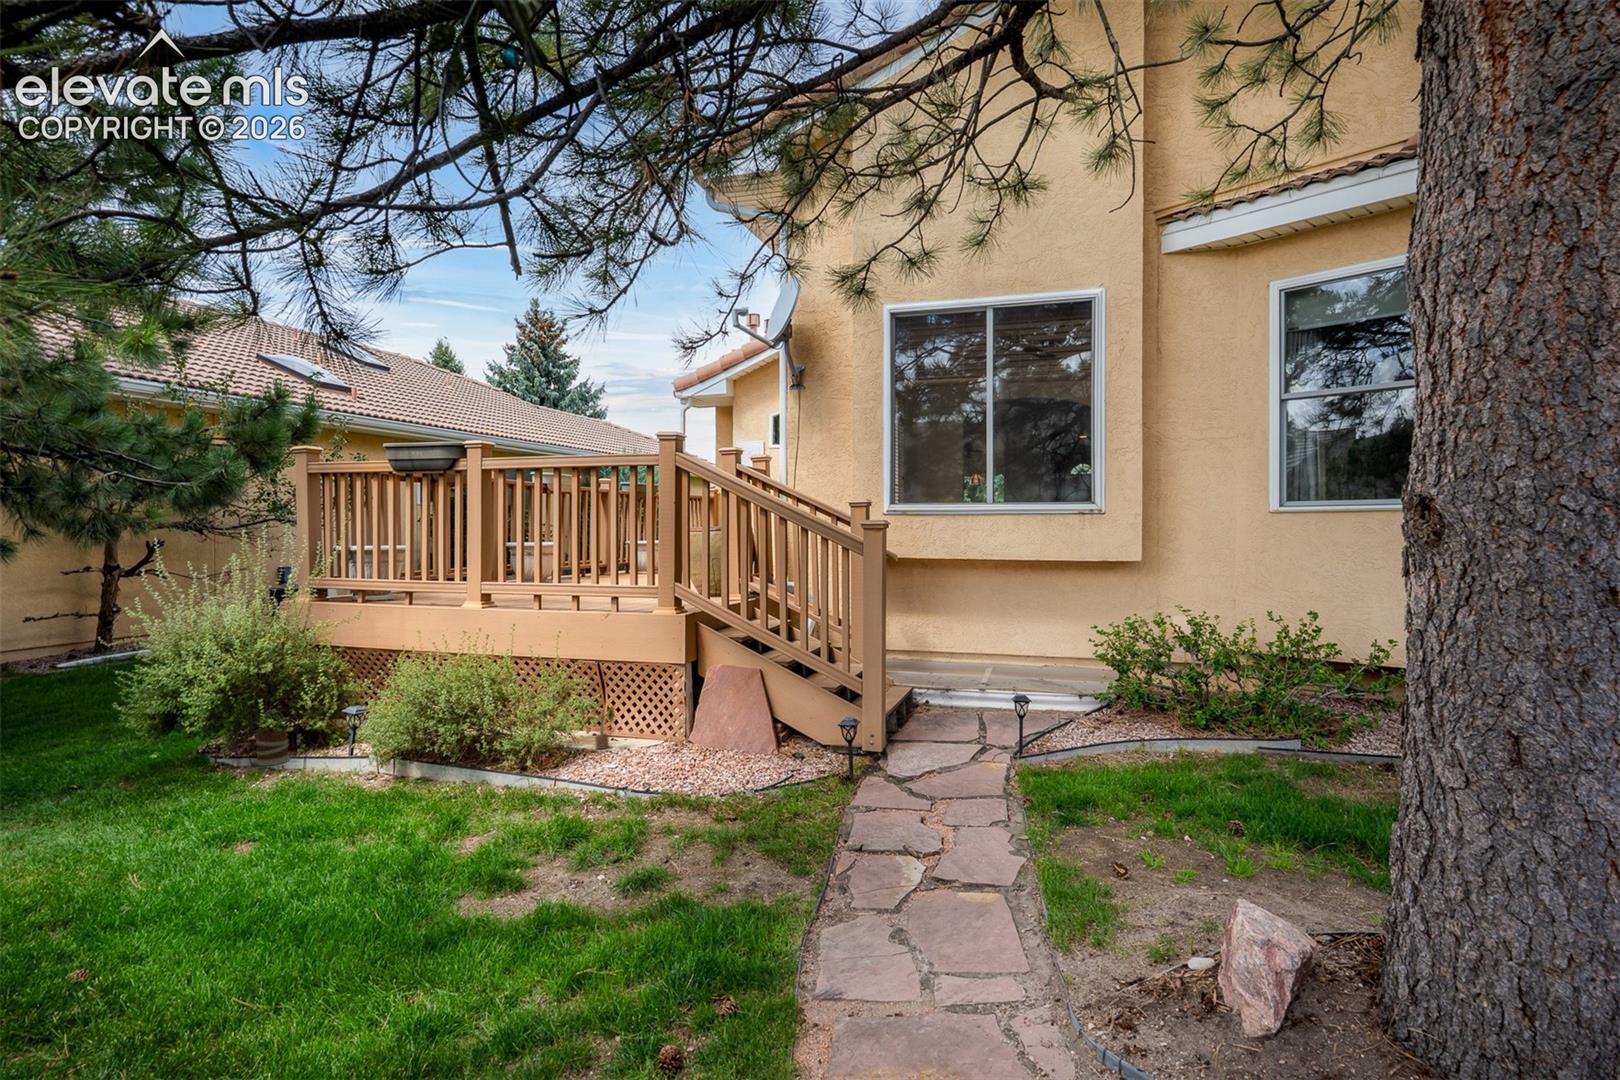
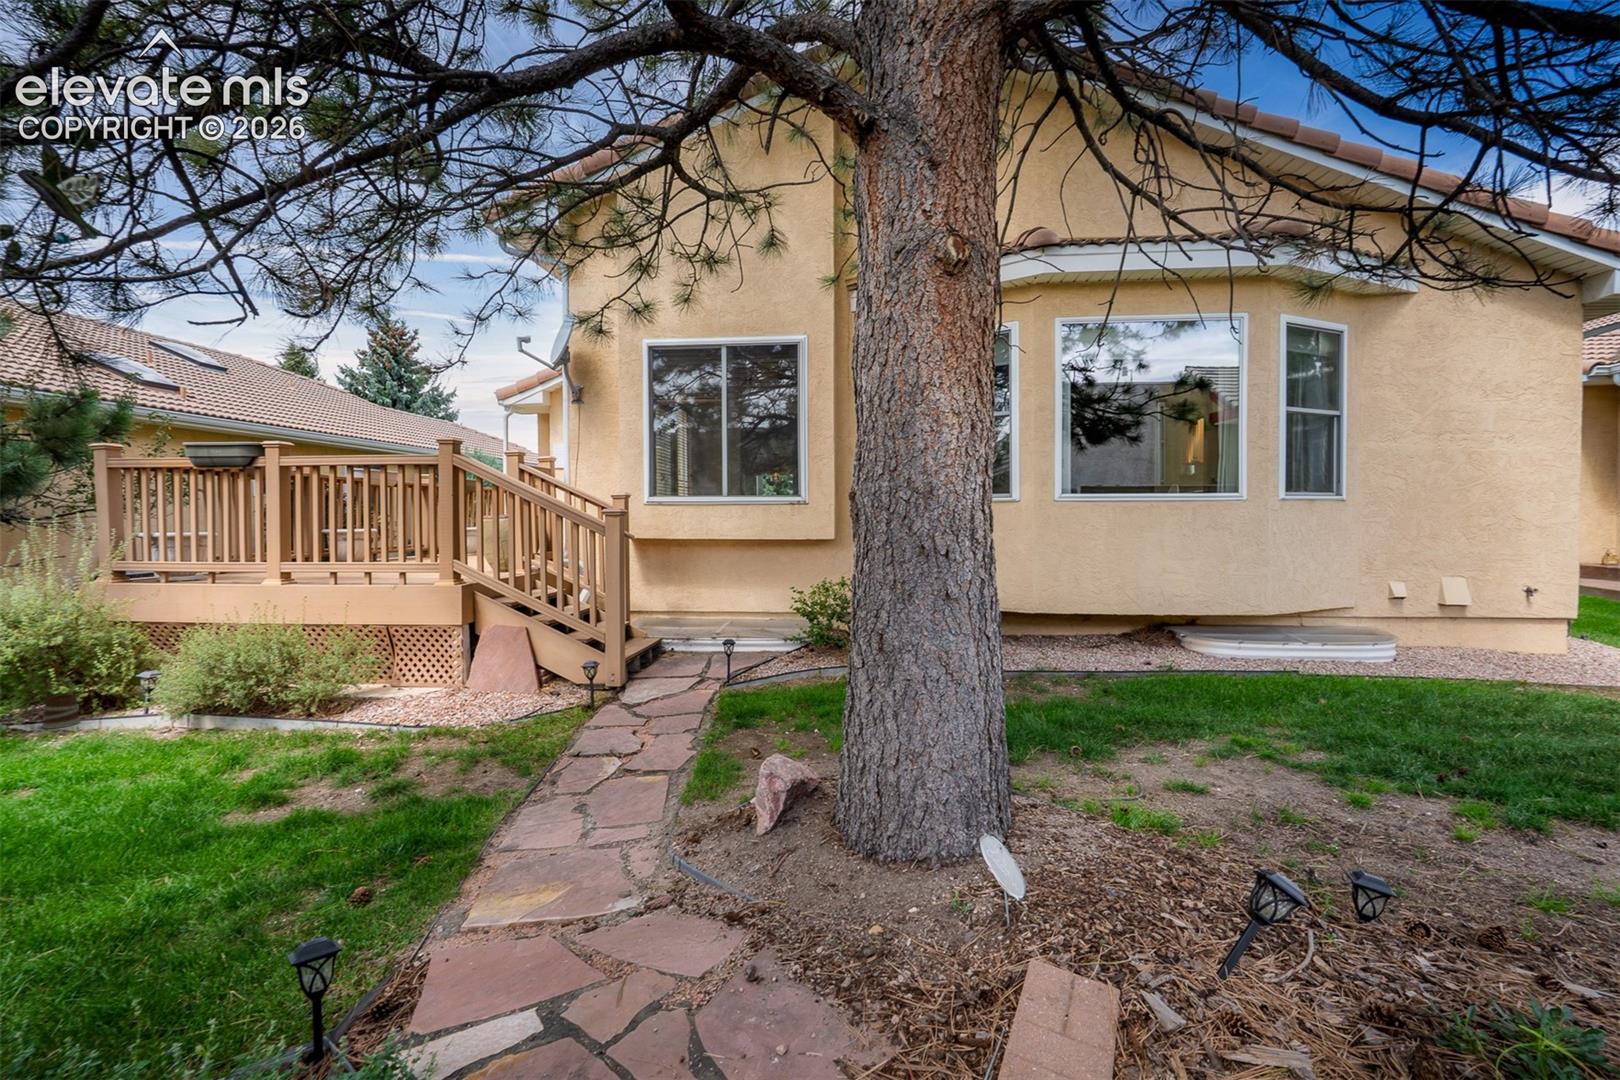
decorative plant: present [595,706,615,749] -> none [384,660,404,697]

